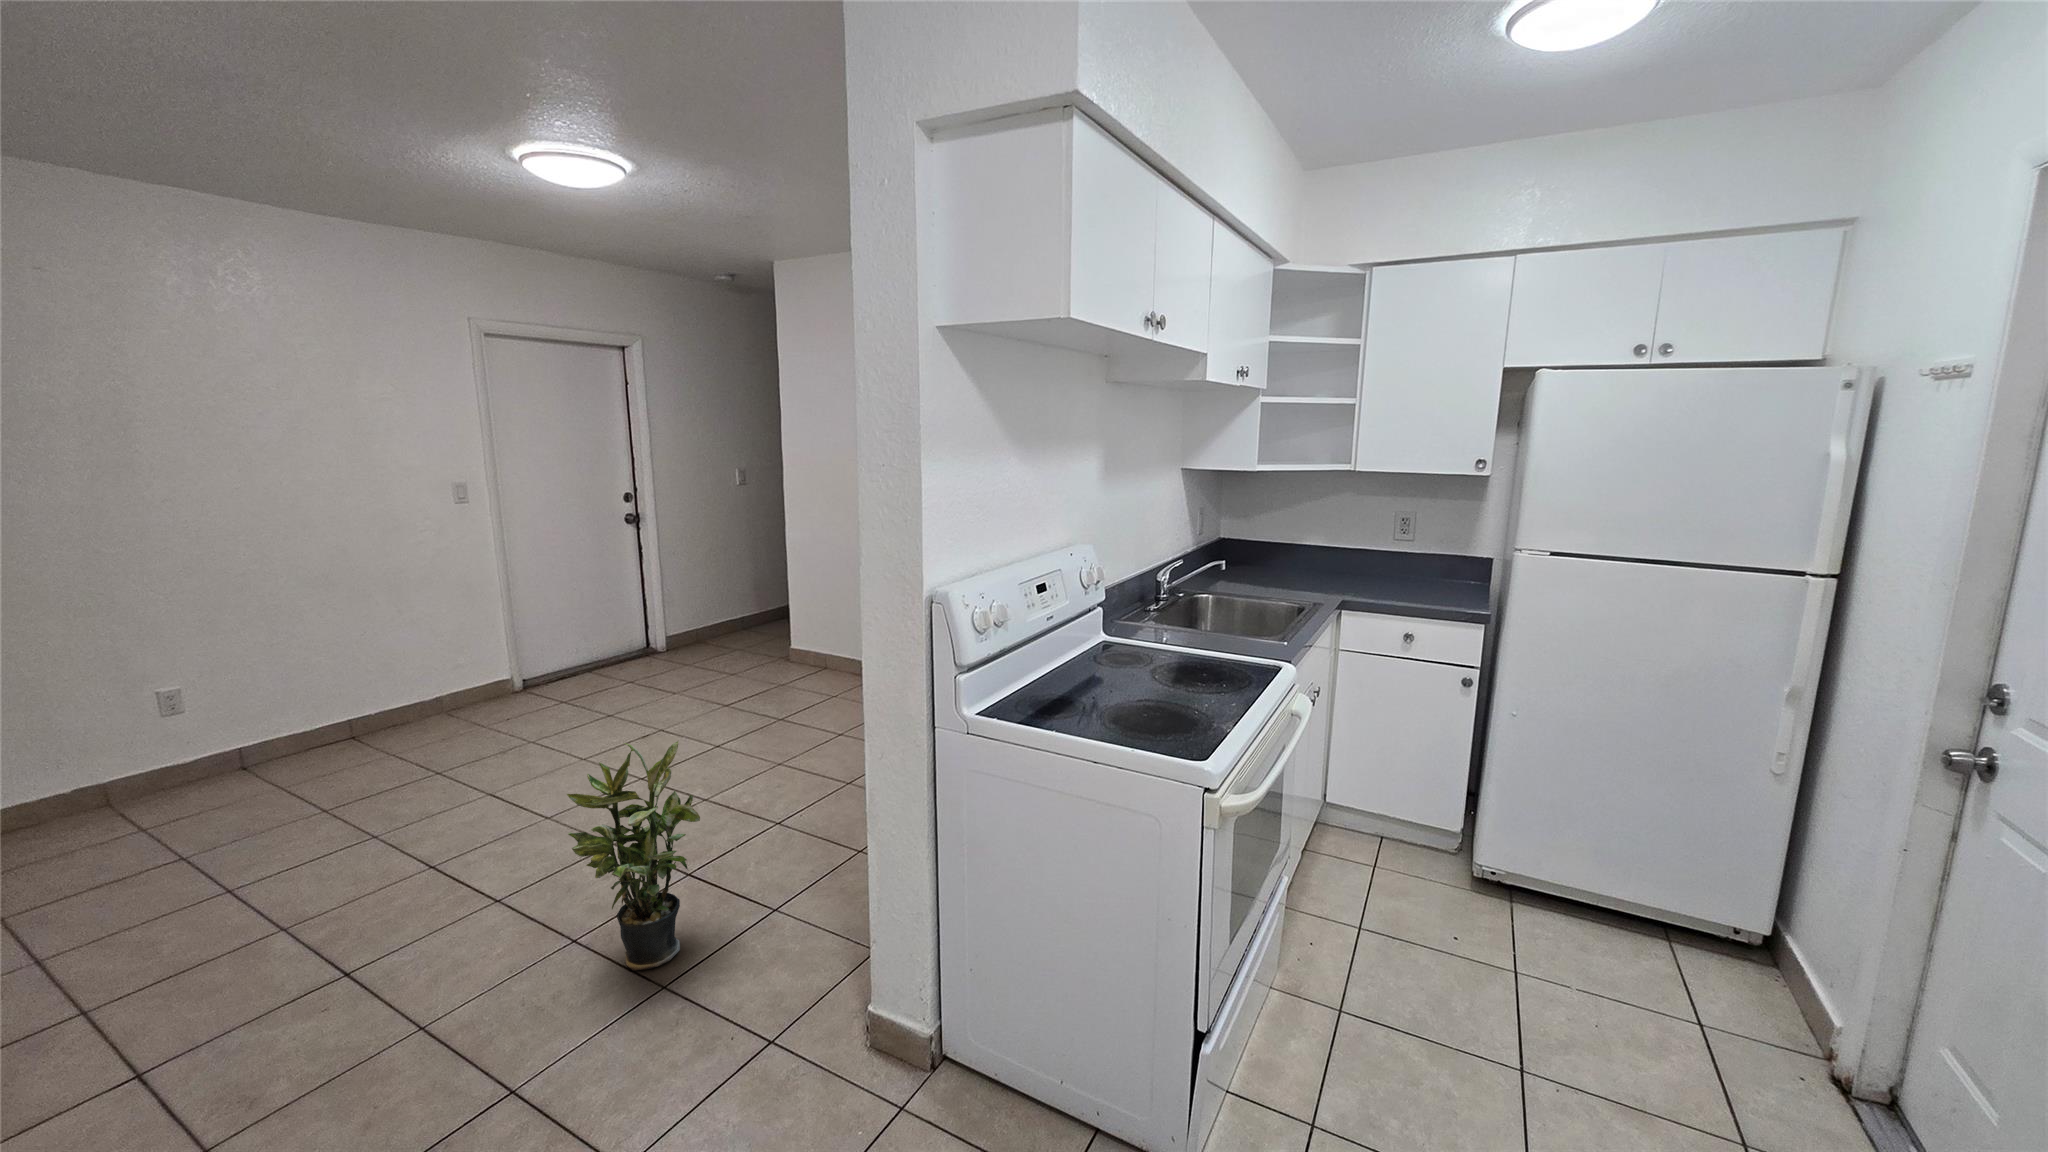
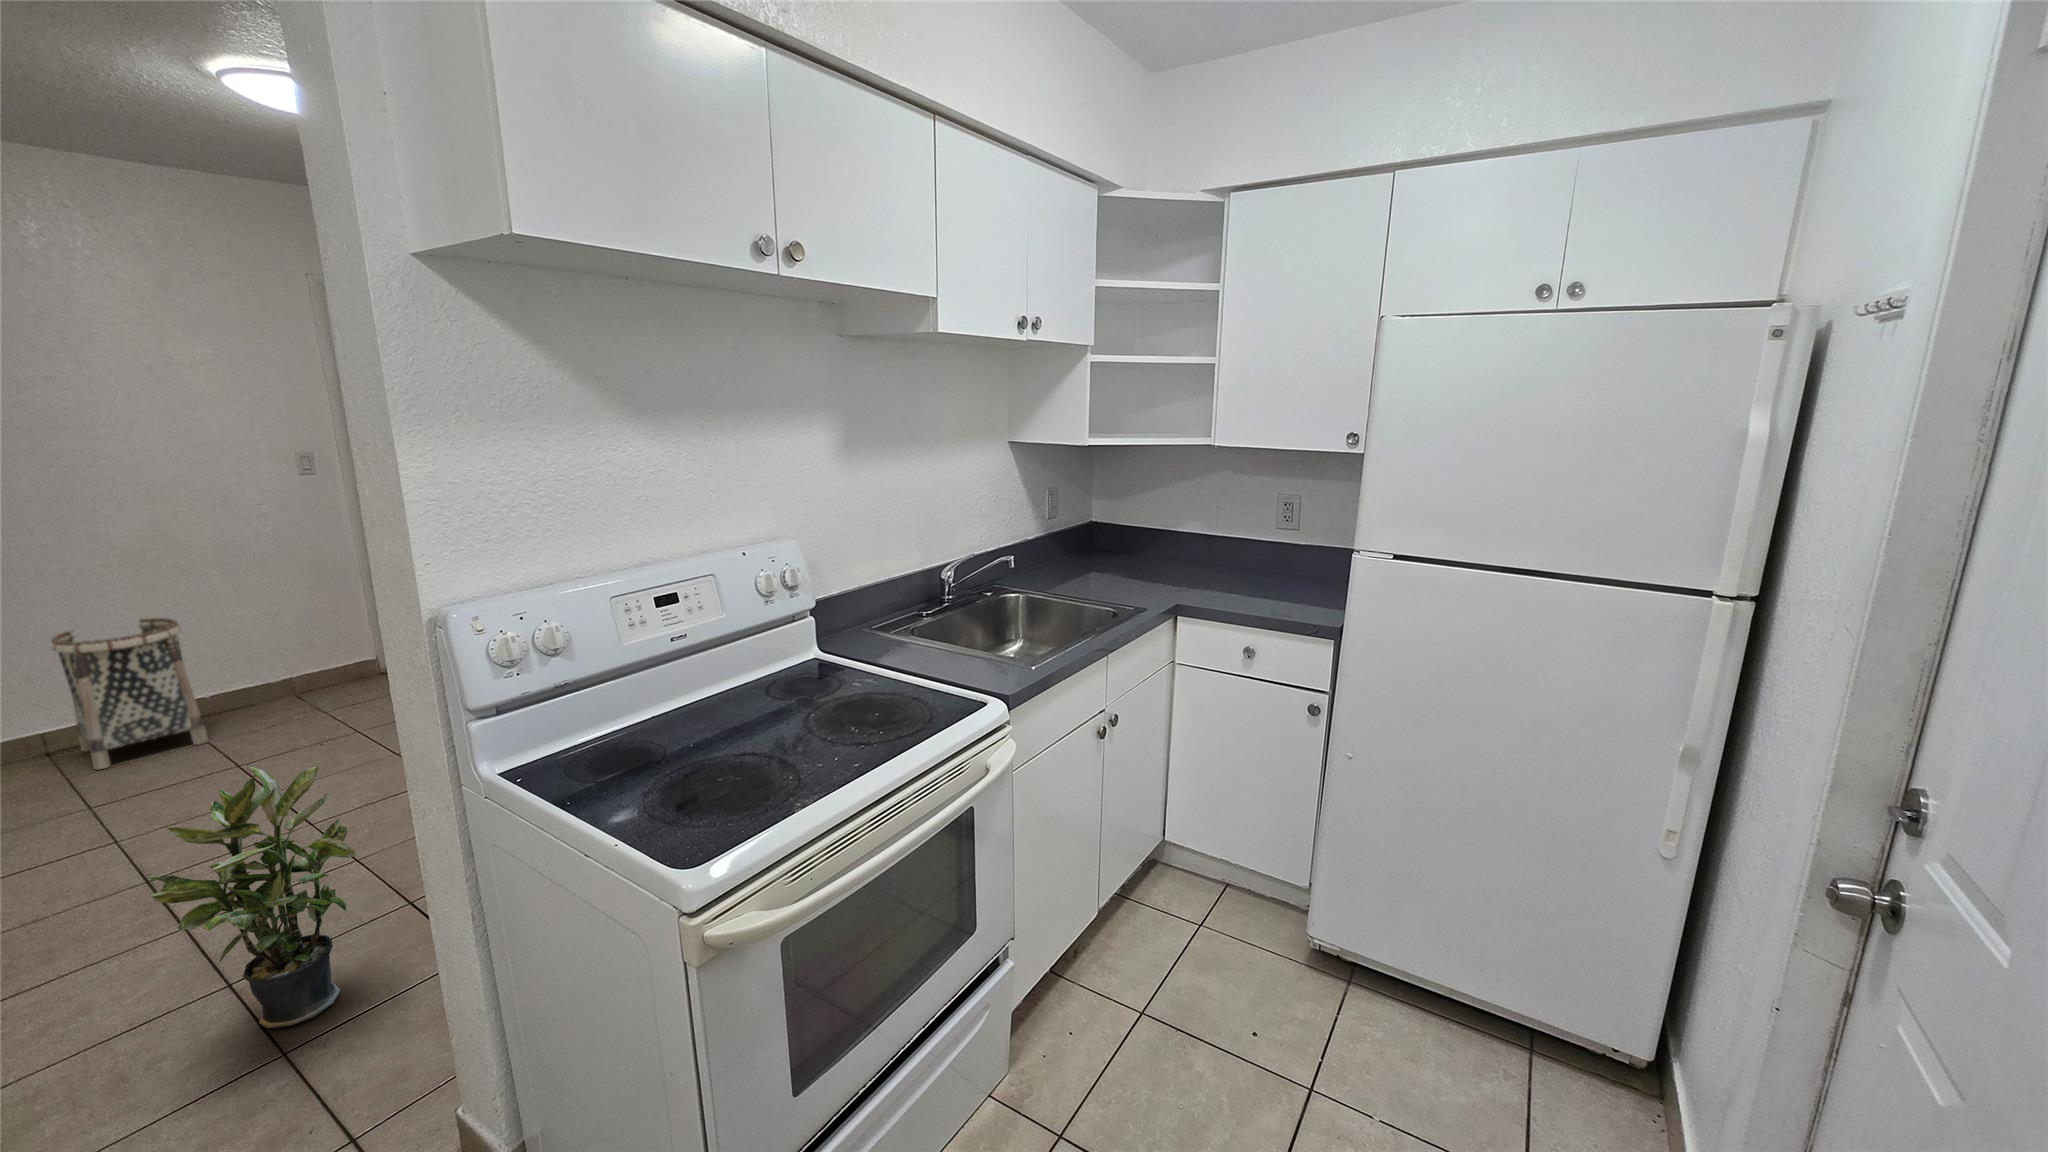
basket: none [260,639,391,781] -> present [50,618,208,770]

